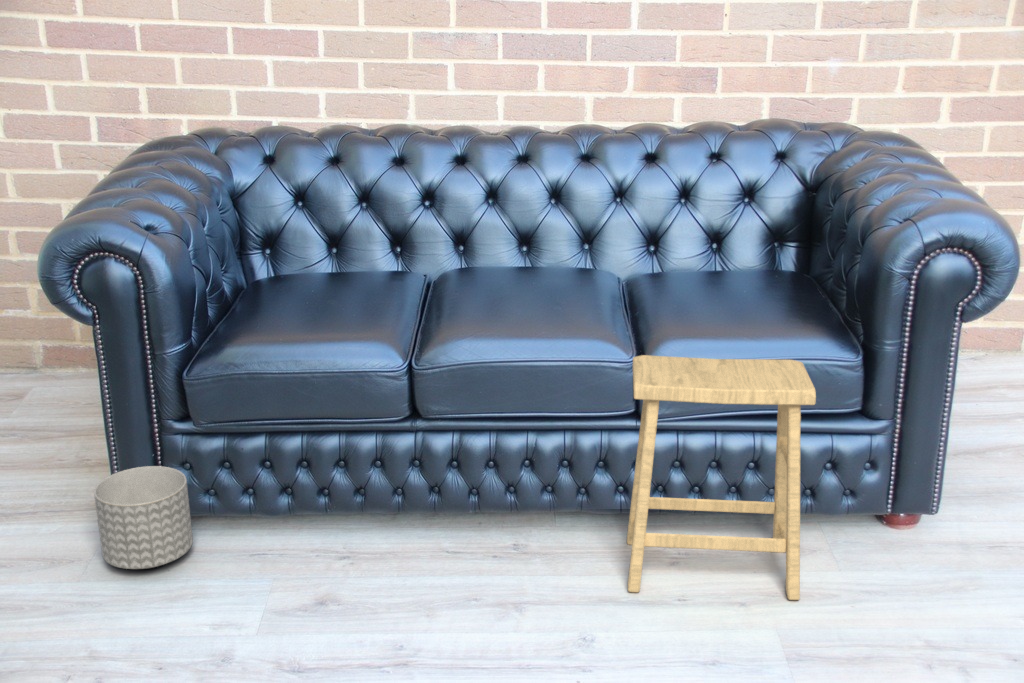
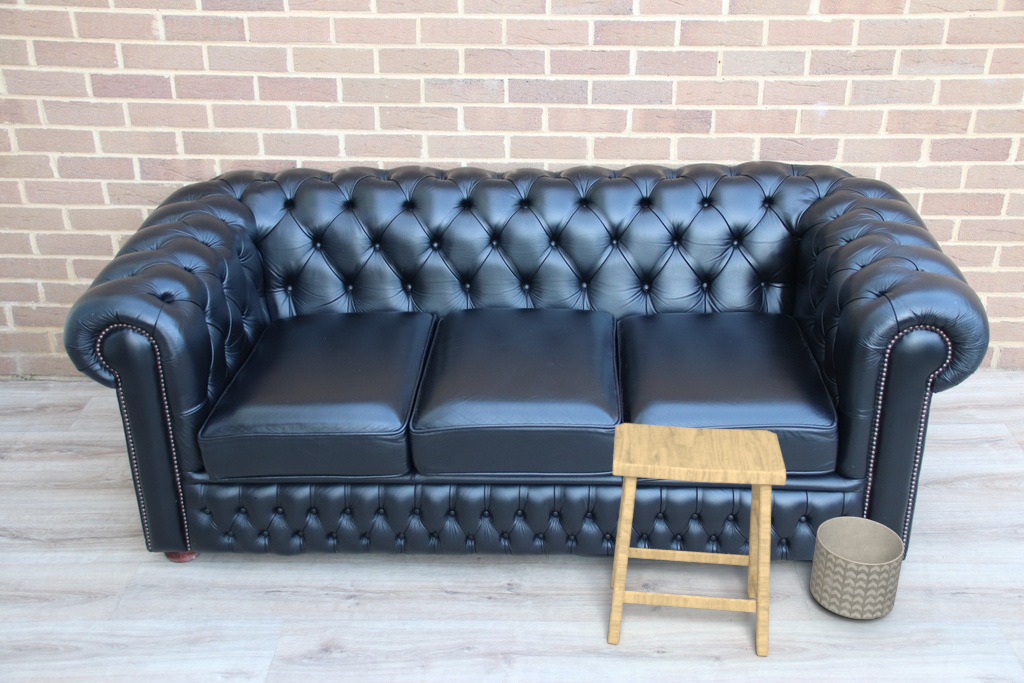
planter: present [94,466,193,569] -> present [810,516,904,619]

